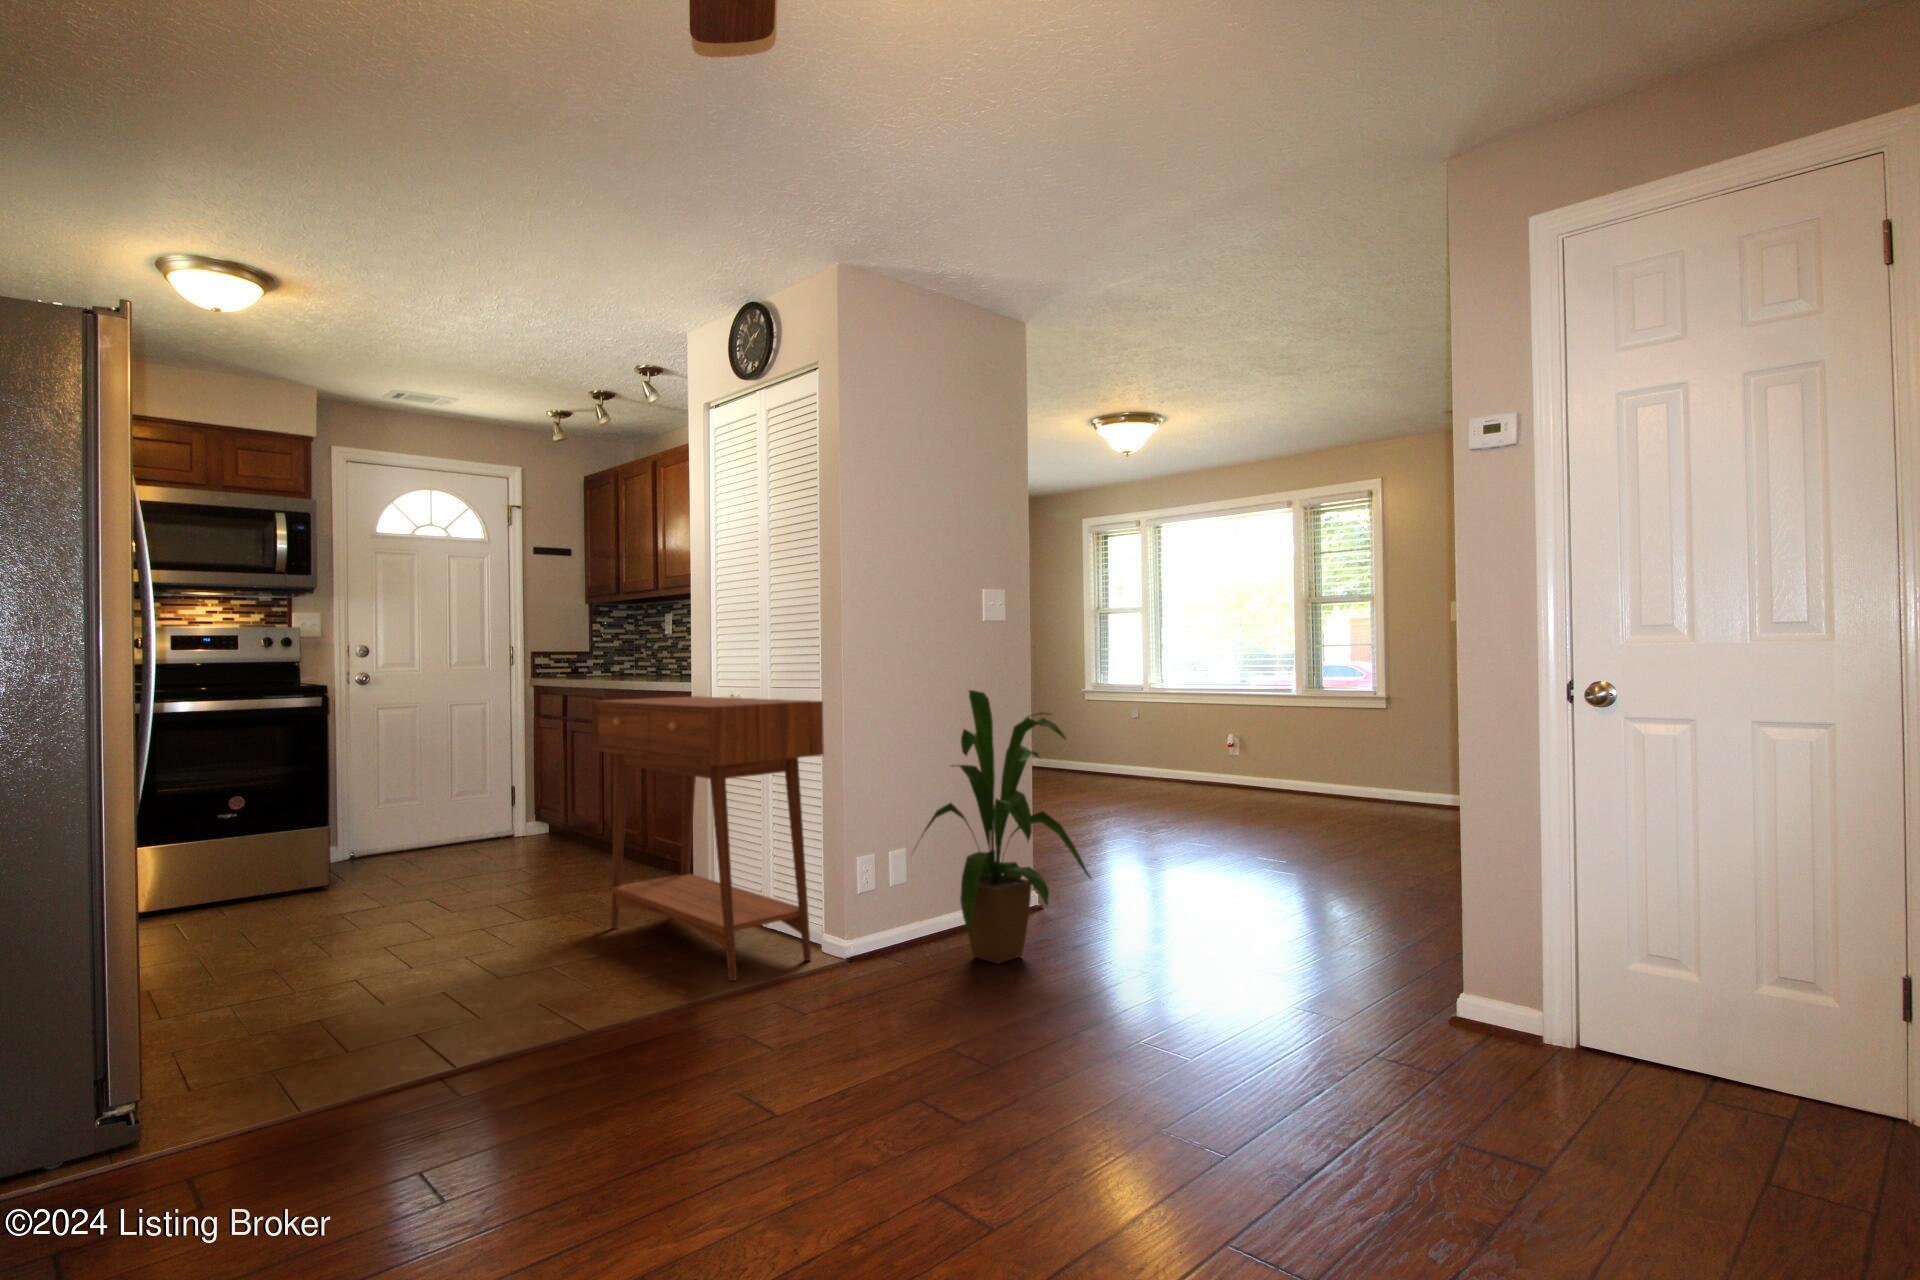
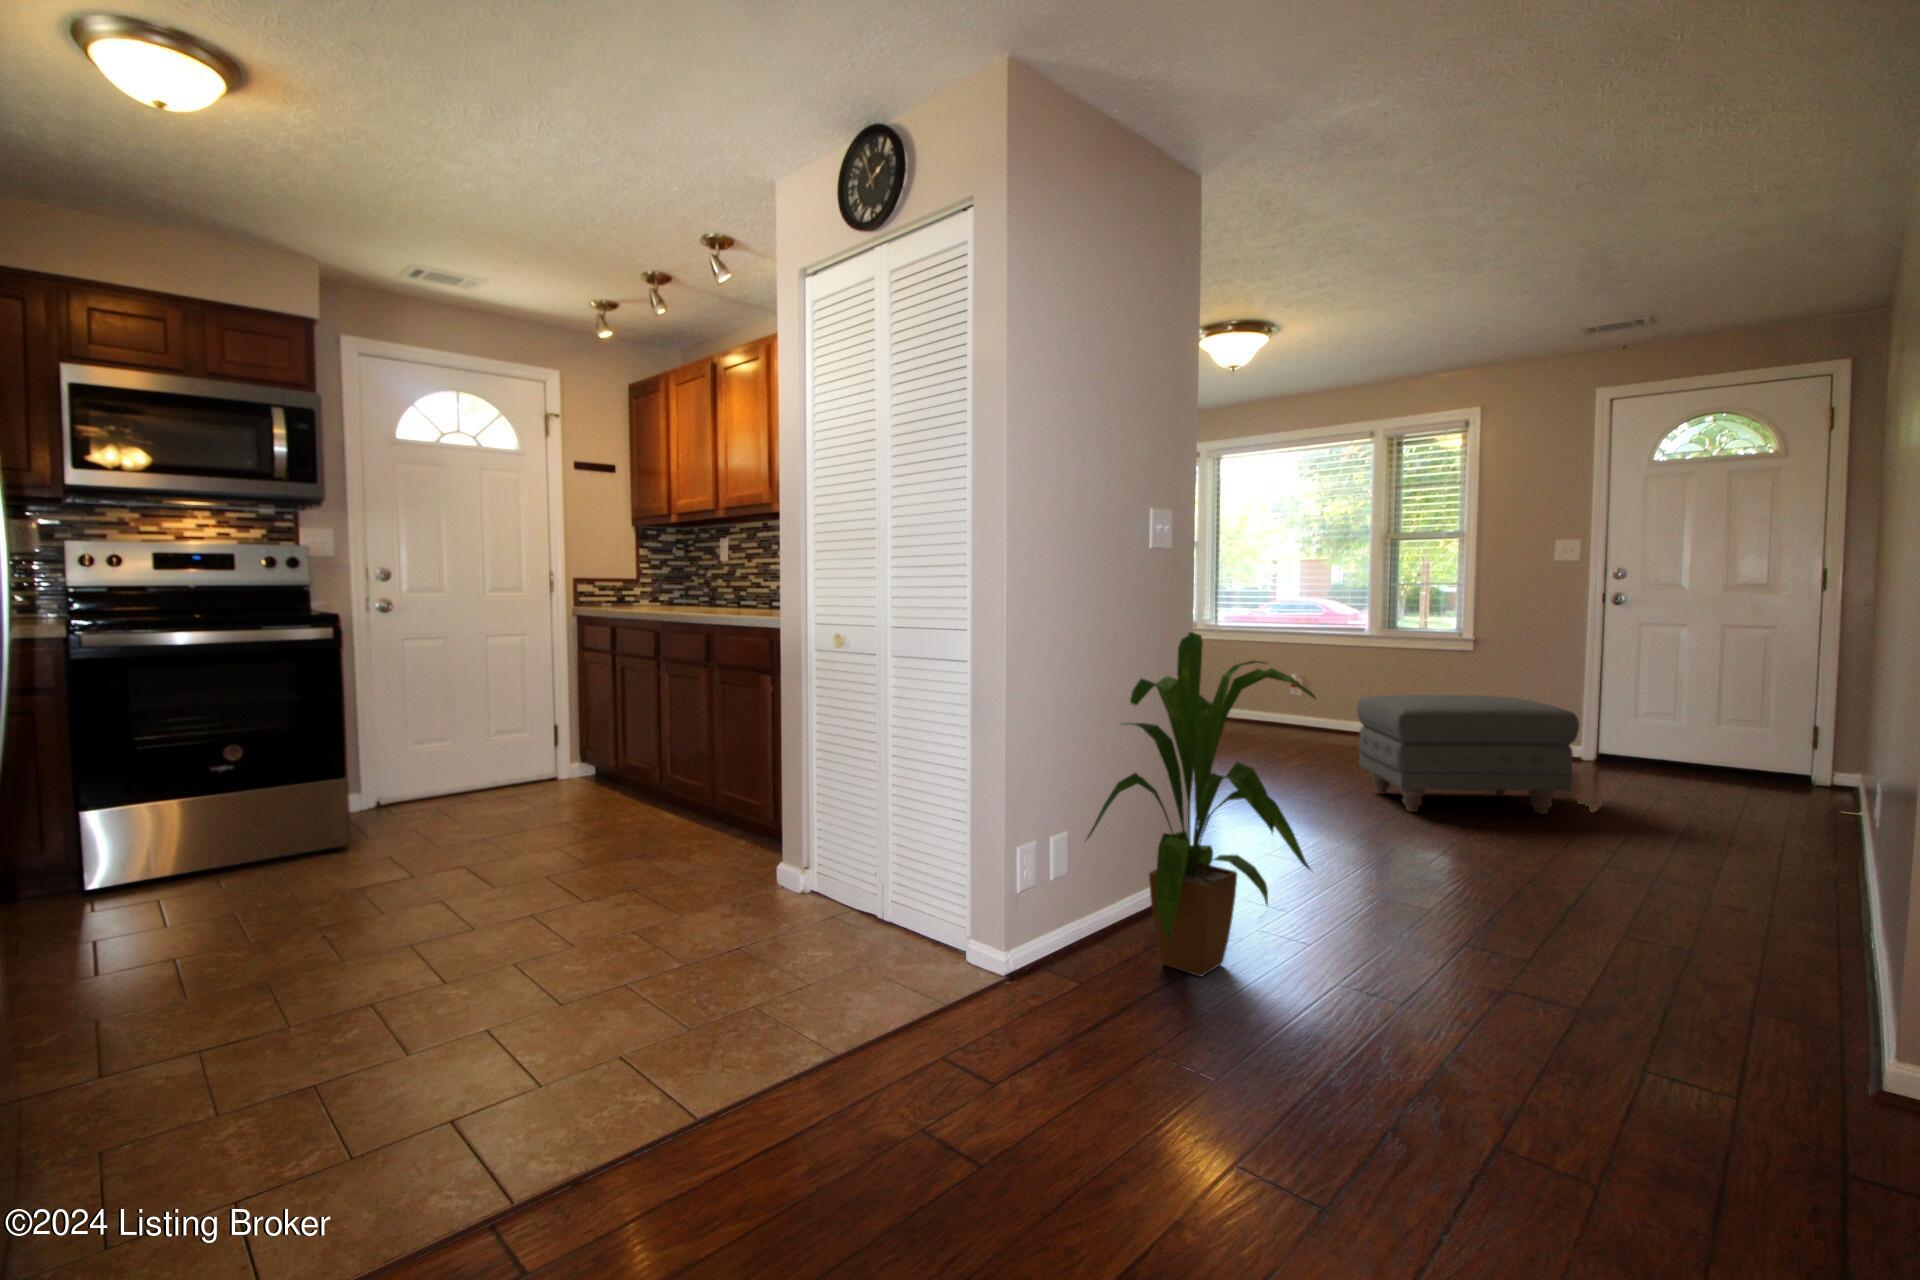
console table: present [592,696,824,981] -> none [668,632,975,1005]
ottoman: none [1243,750,1422,856] -> present [1357,695,1579,814]

